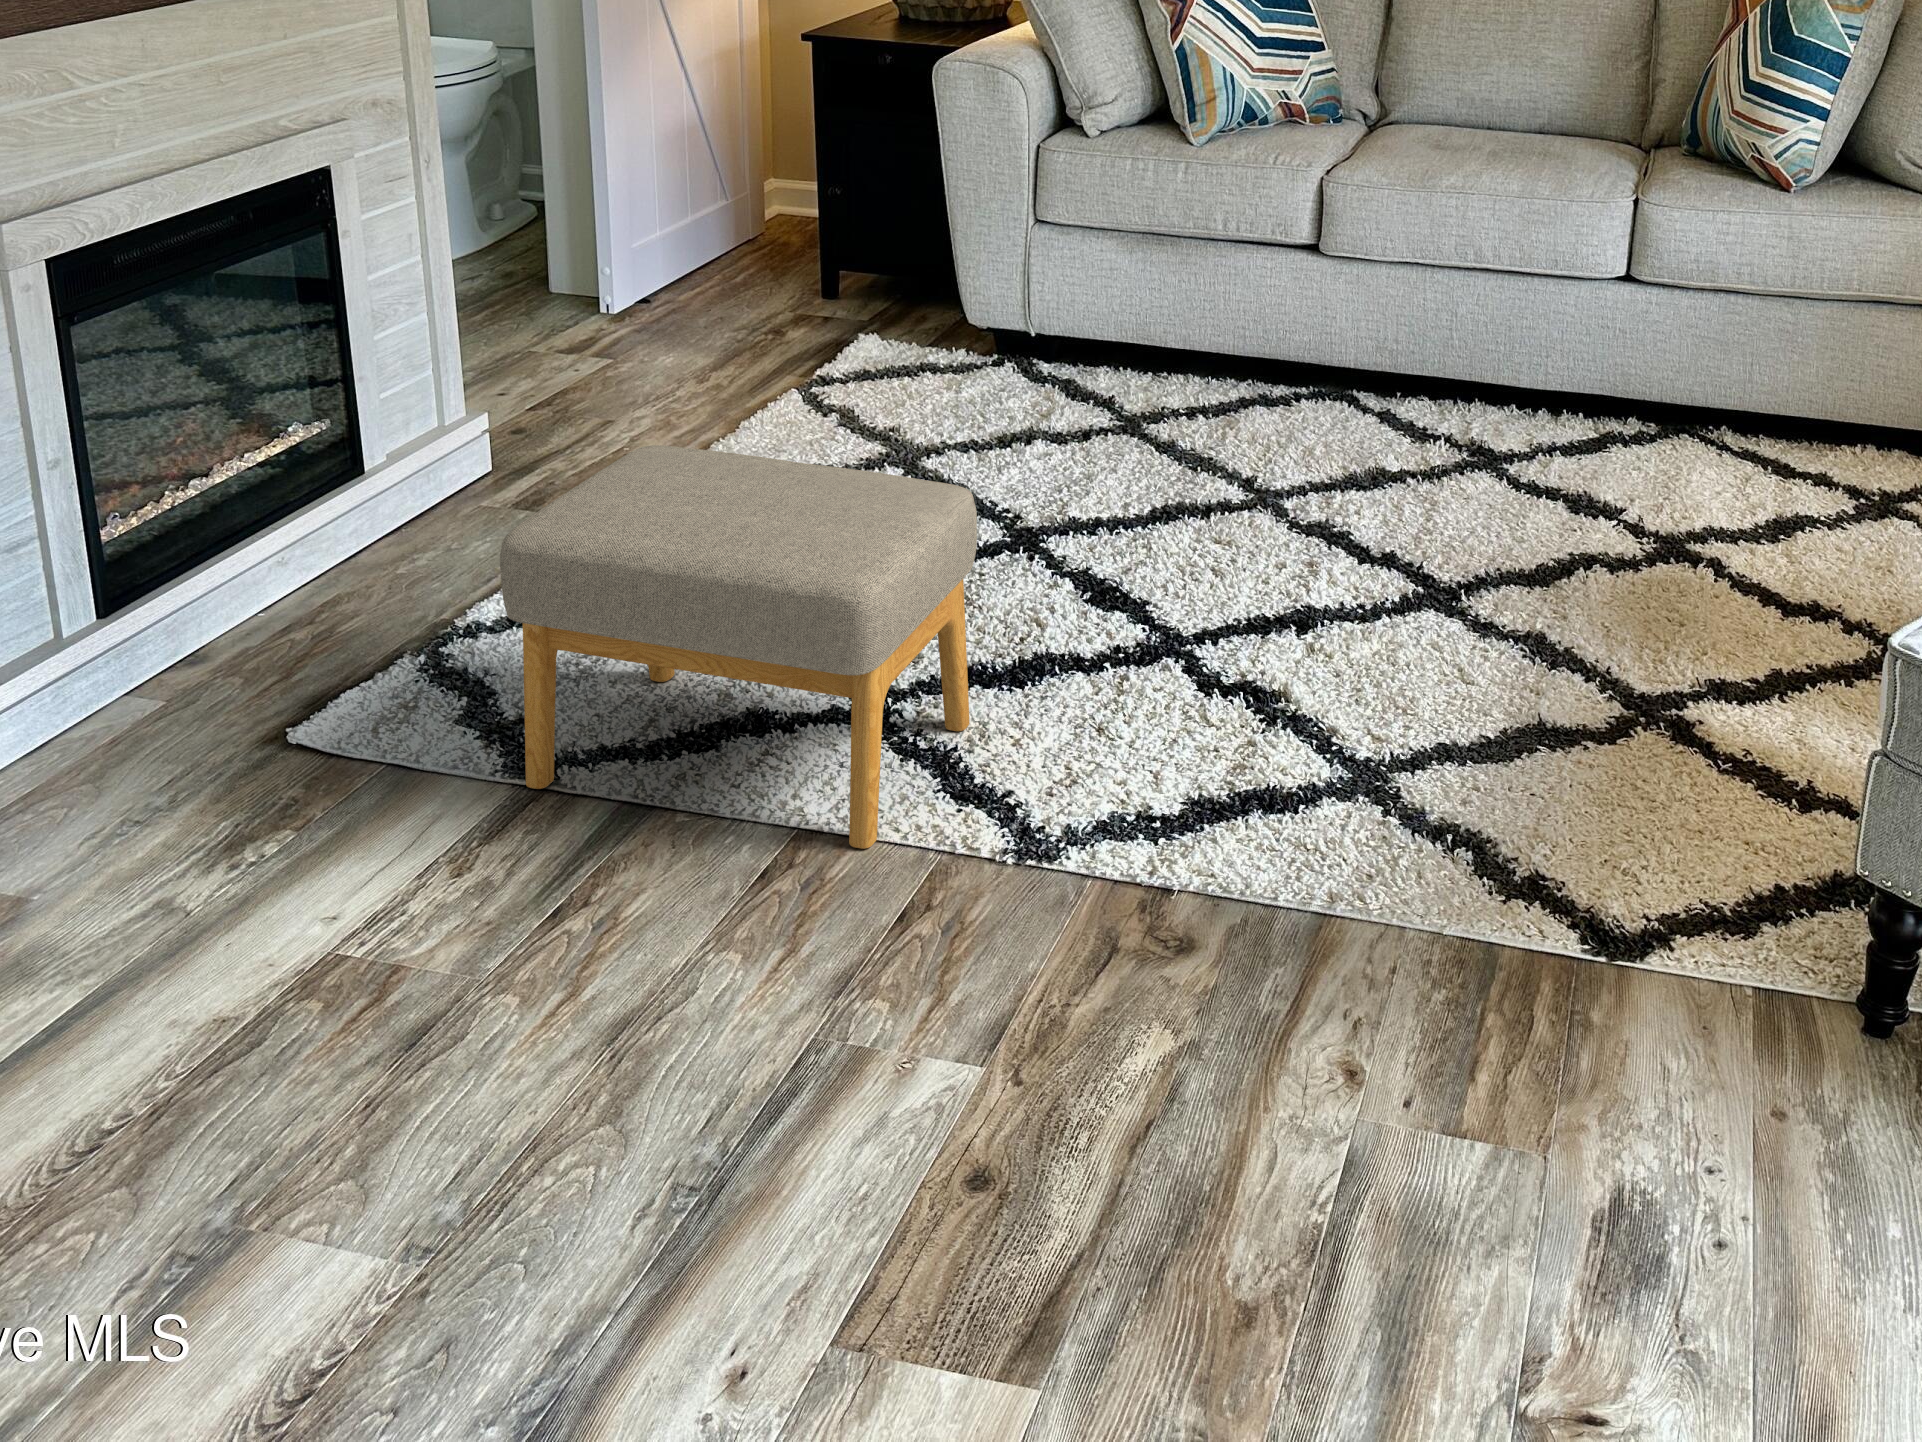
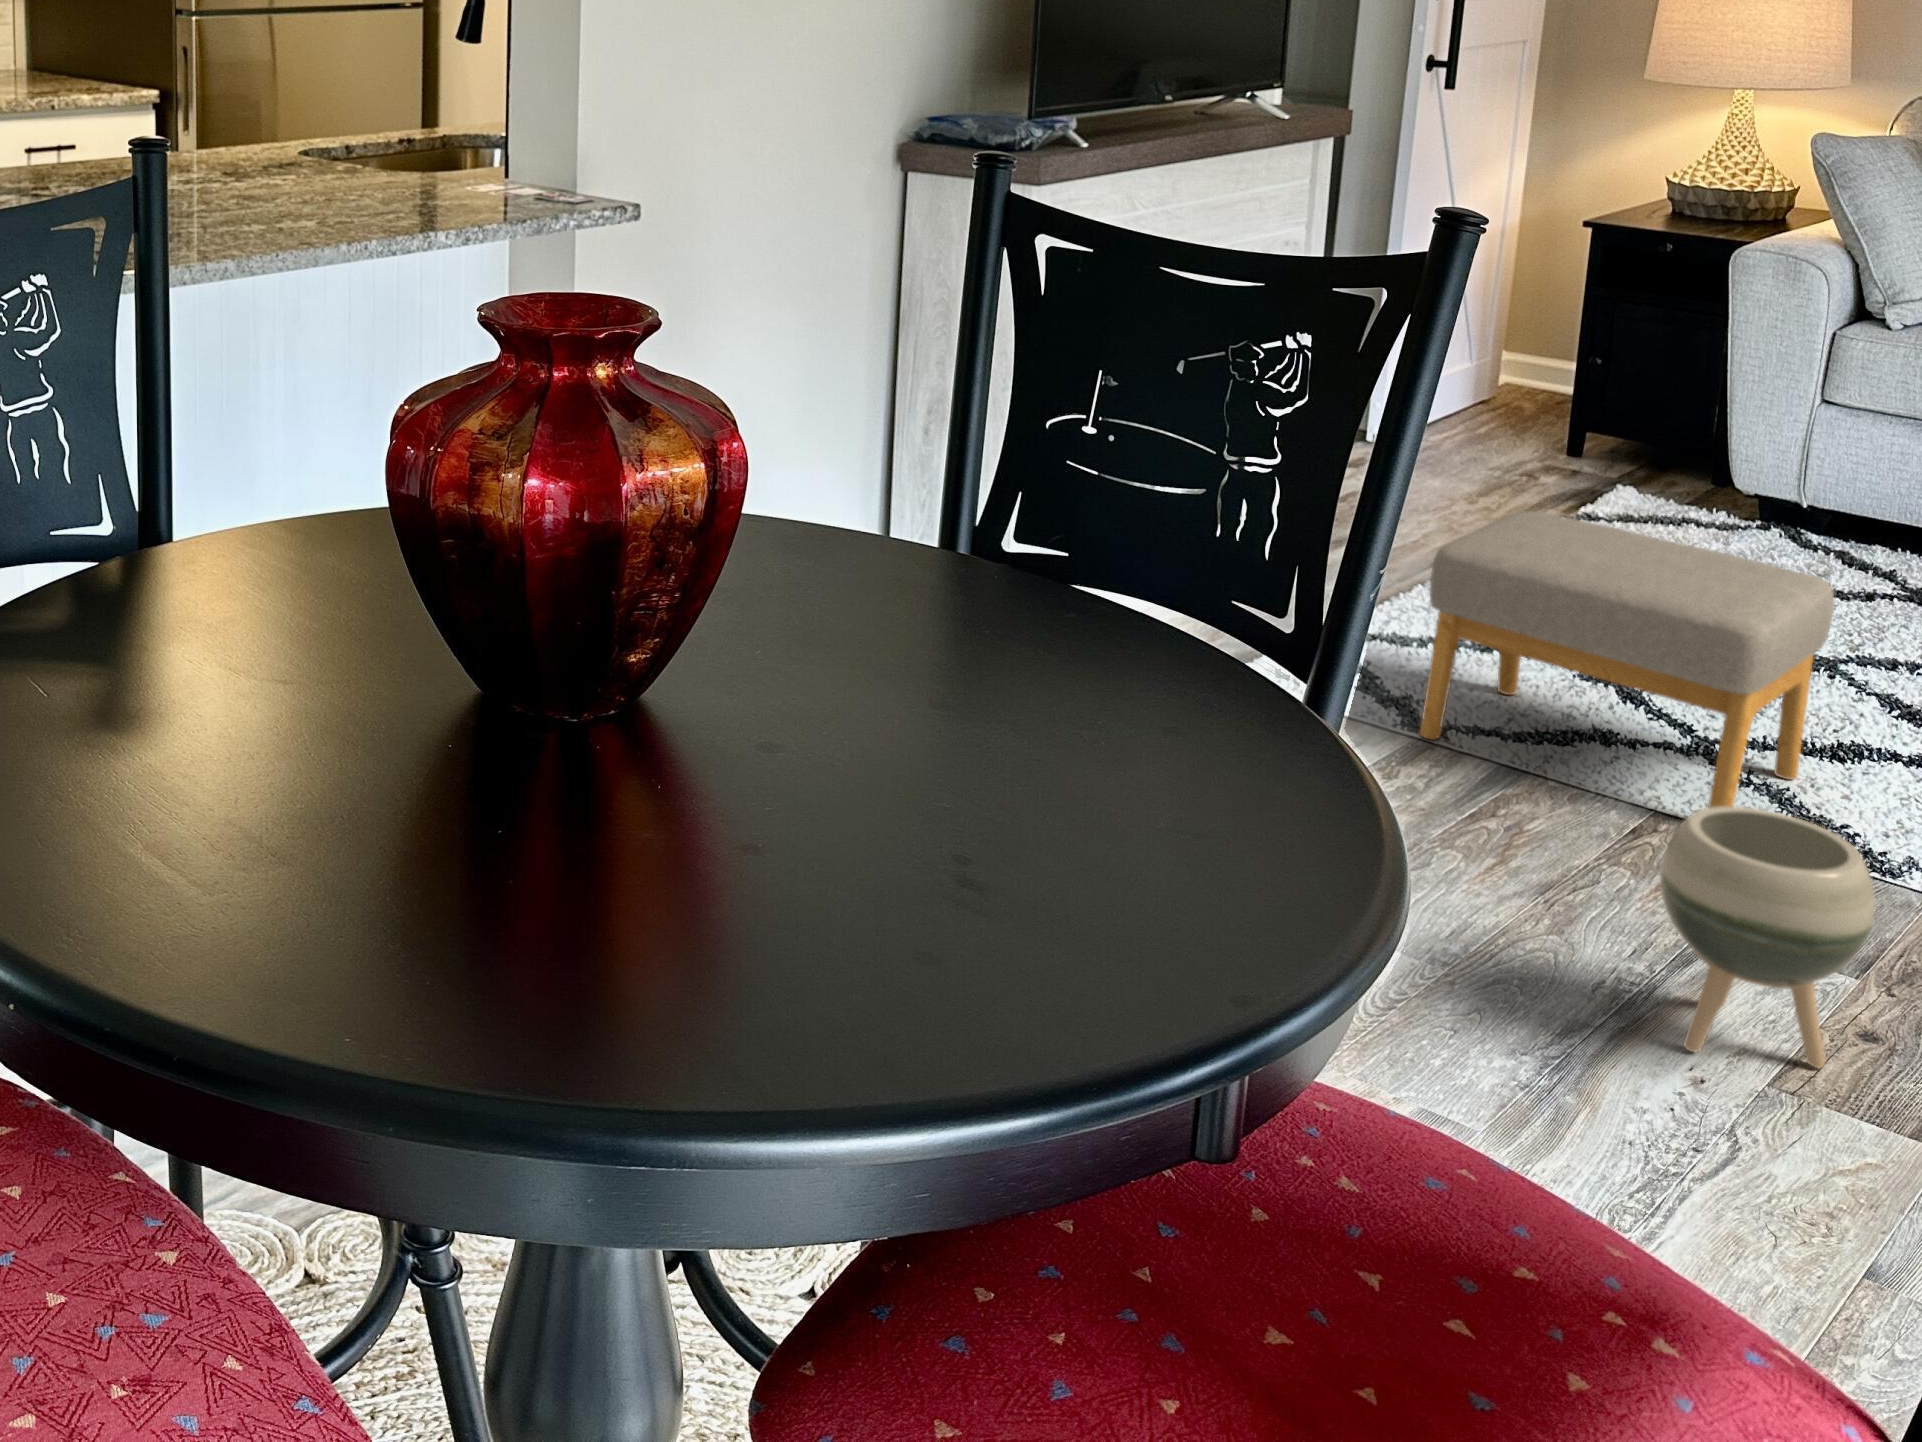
planter: none [678,917,940,1301] -> present [1660,807,1875,1068]

